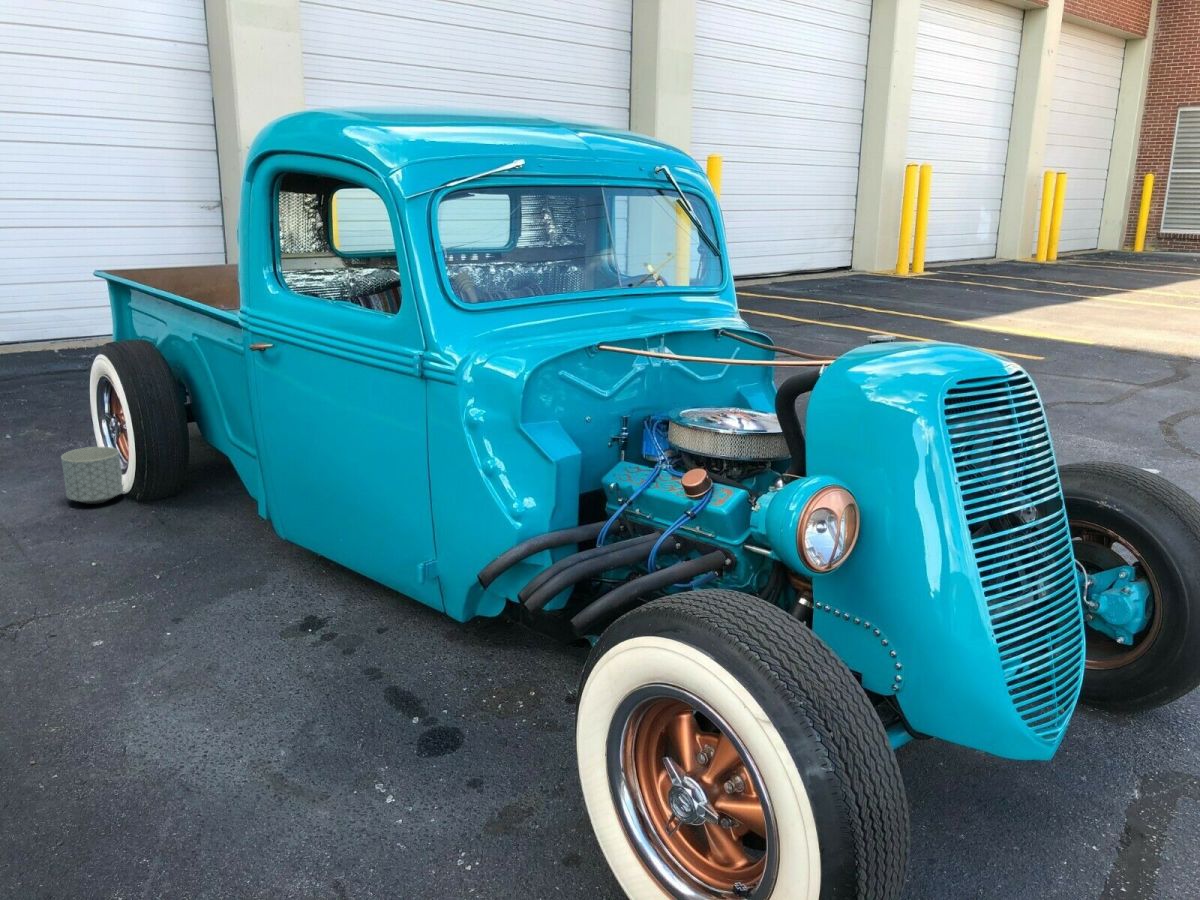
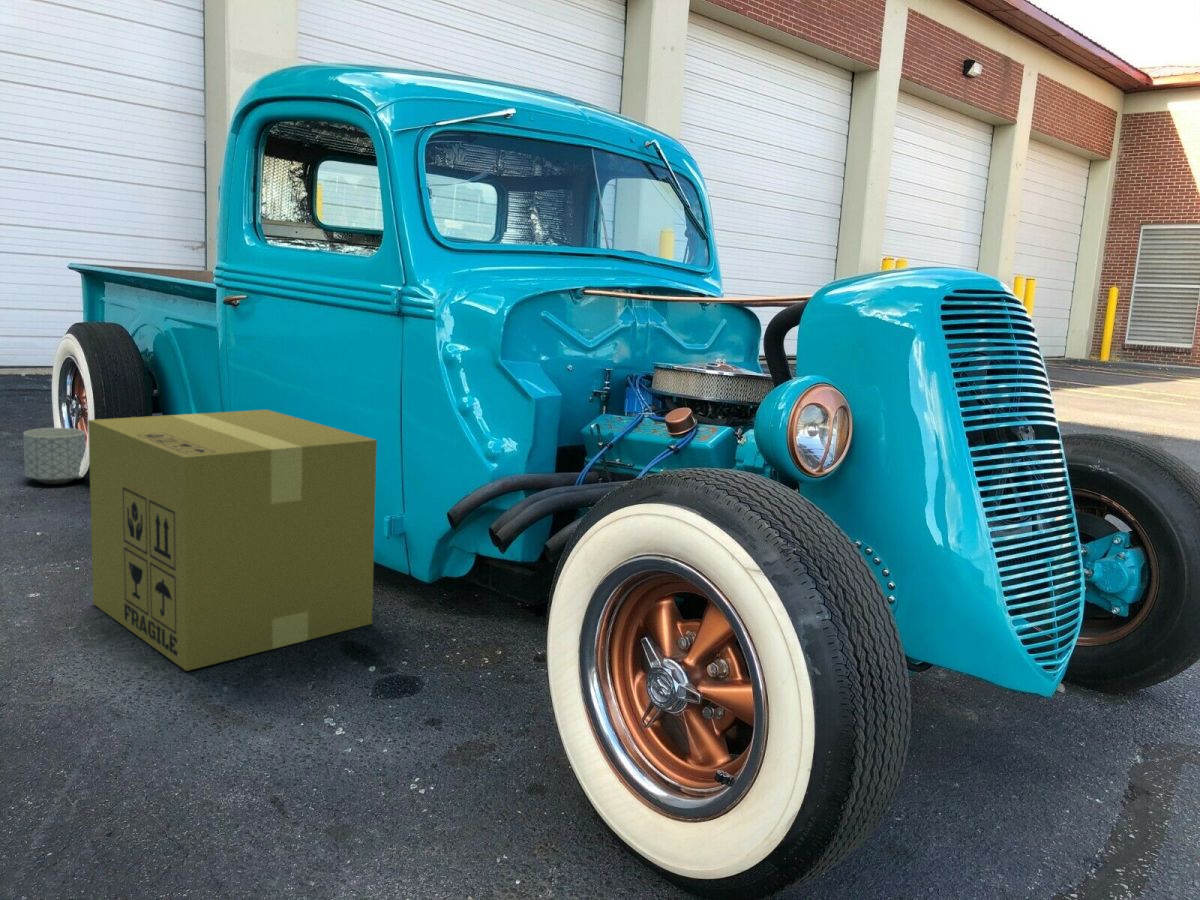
cardboard box: none [130,454,412,733] -> present [88,410,377,671]

